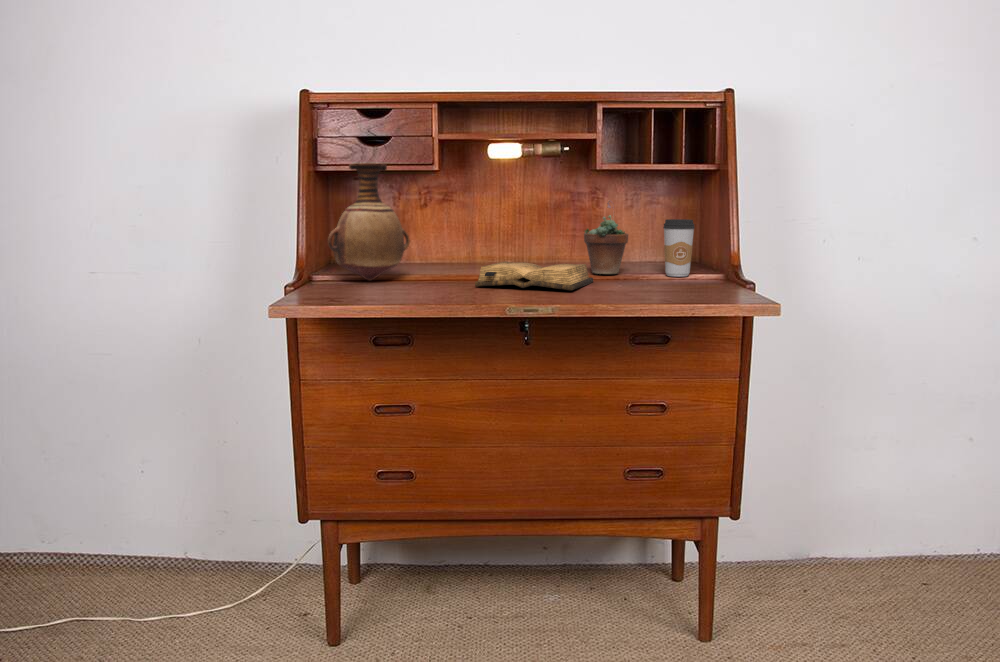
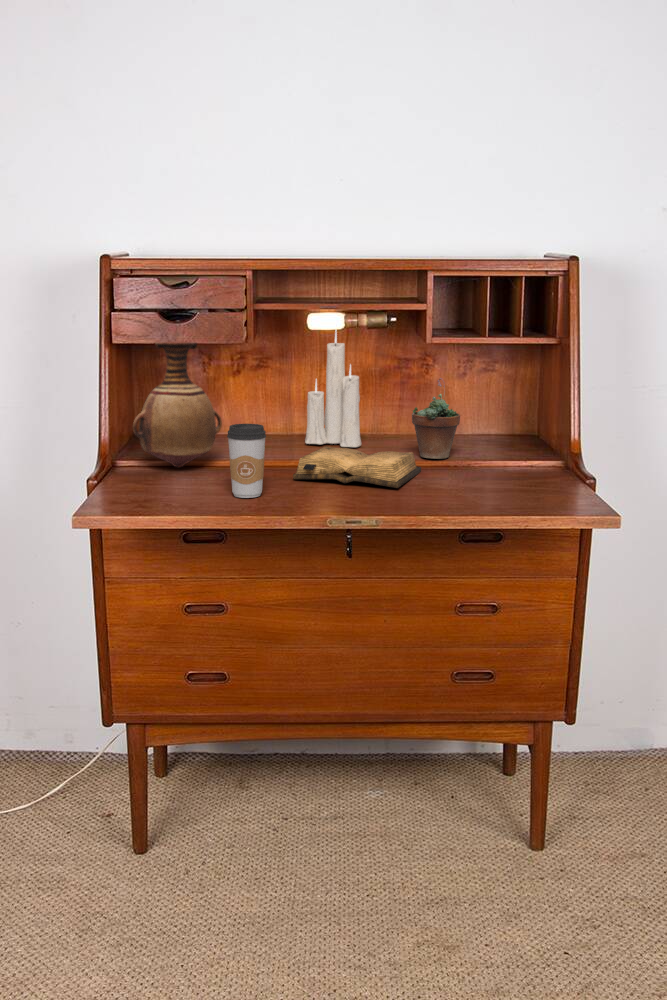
candle: none [486,155,538,268] -> present [305,333,361,447]
coffee cup: present [663,219,695,277] -> present [227,424,266,498]

